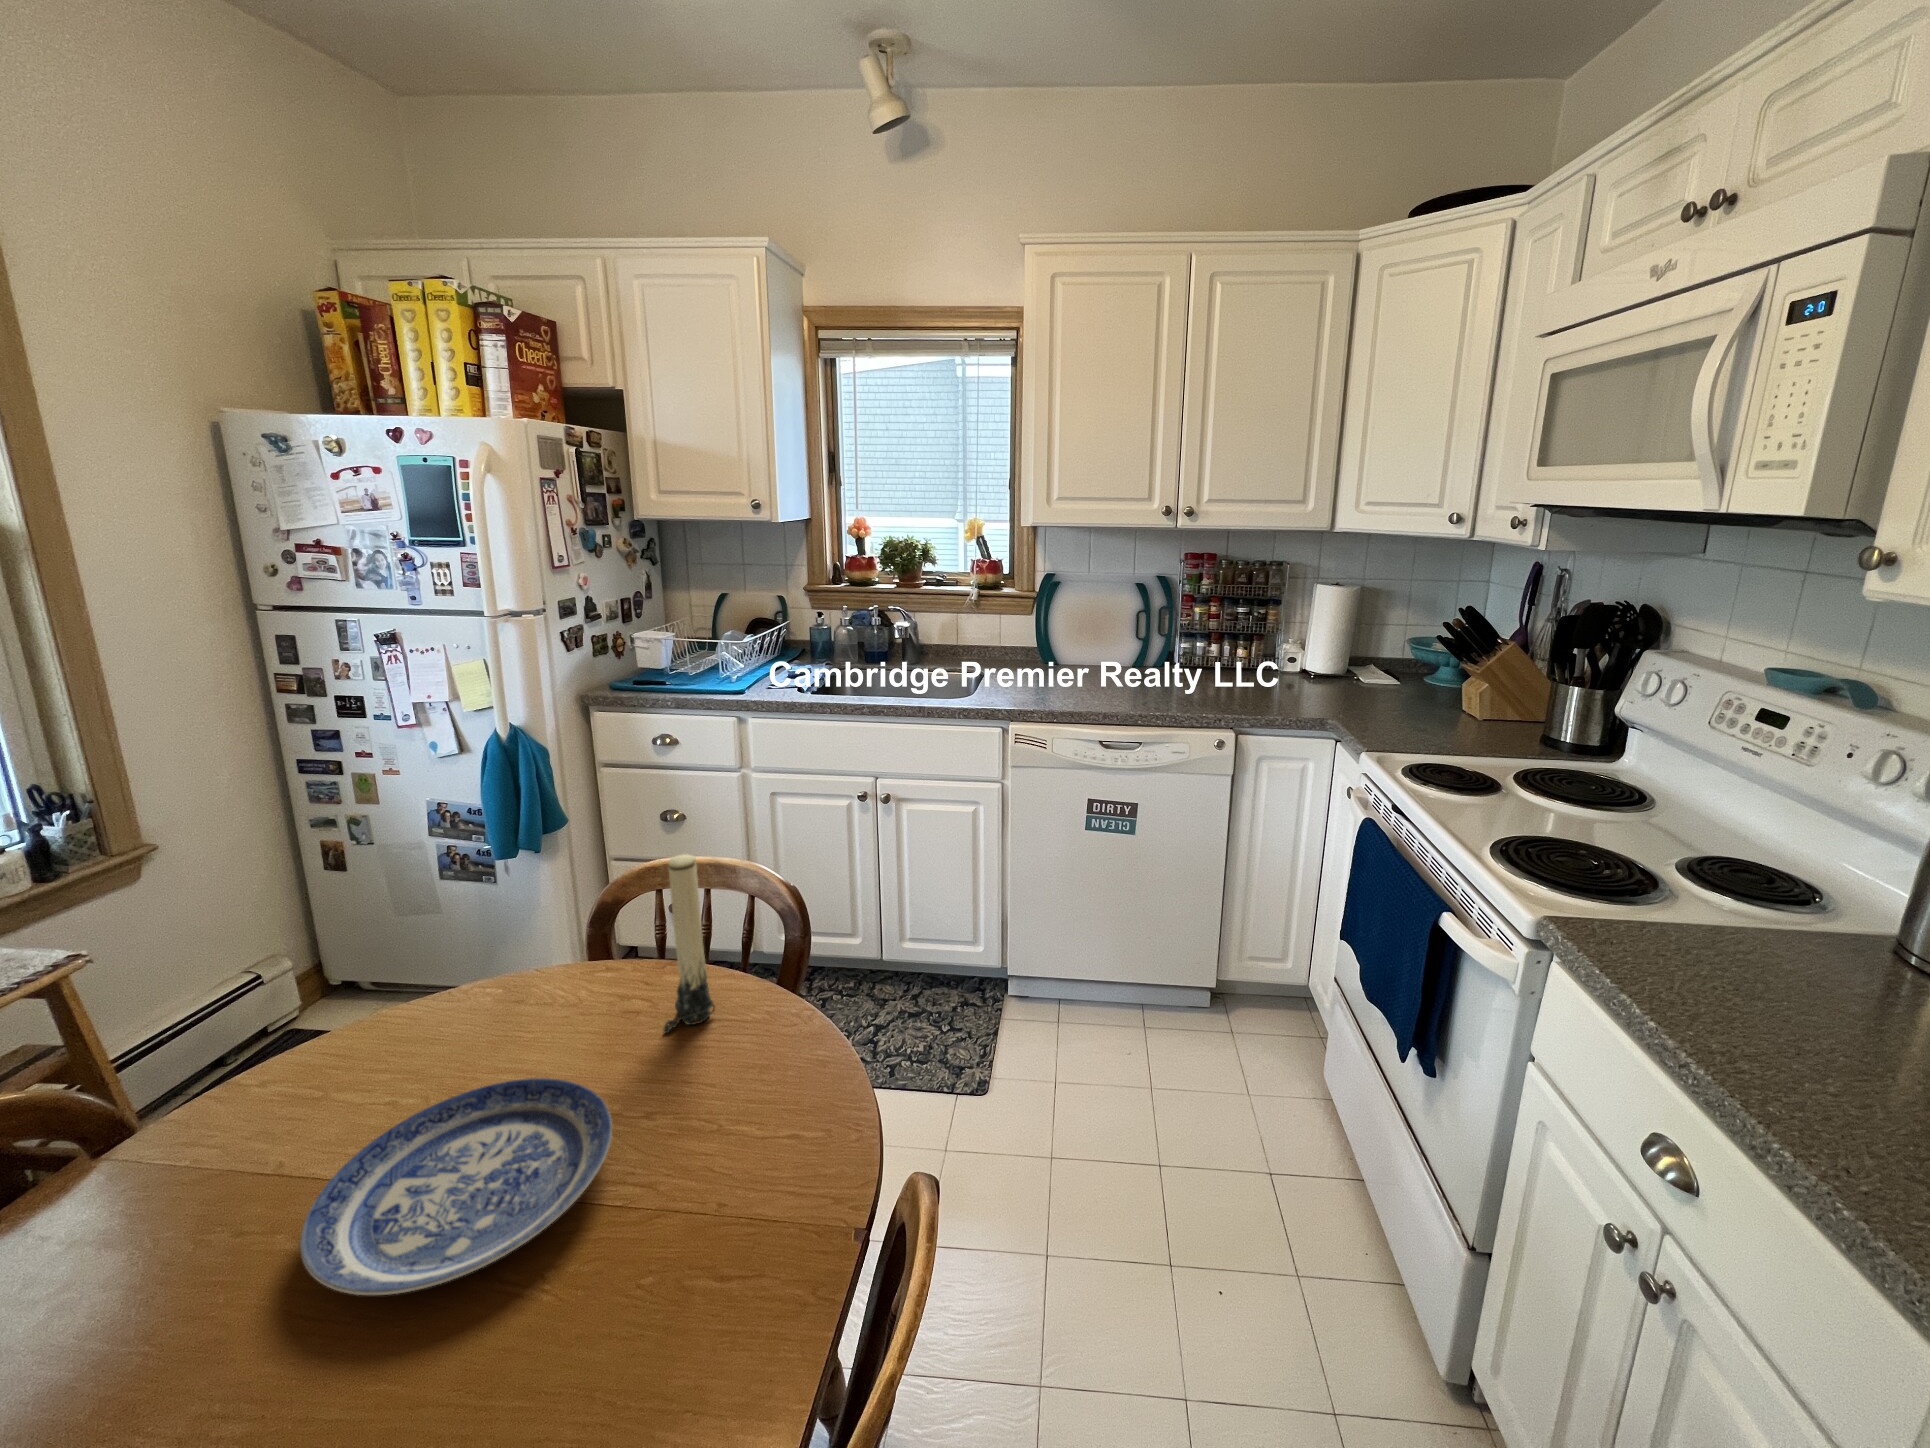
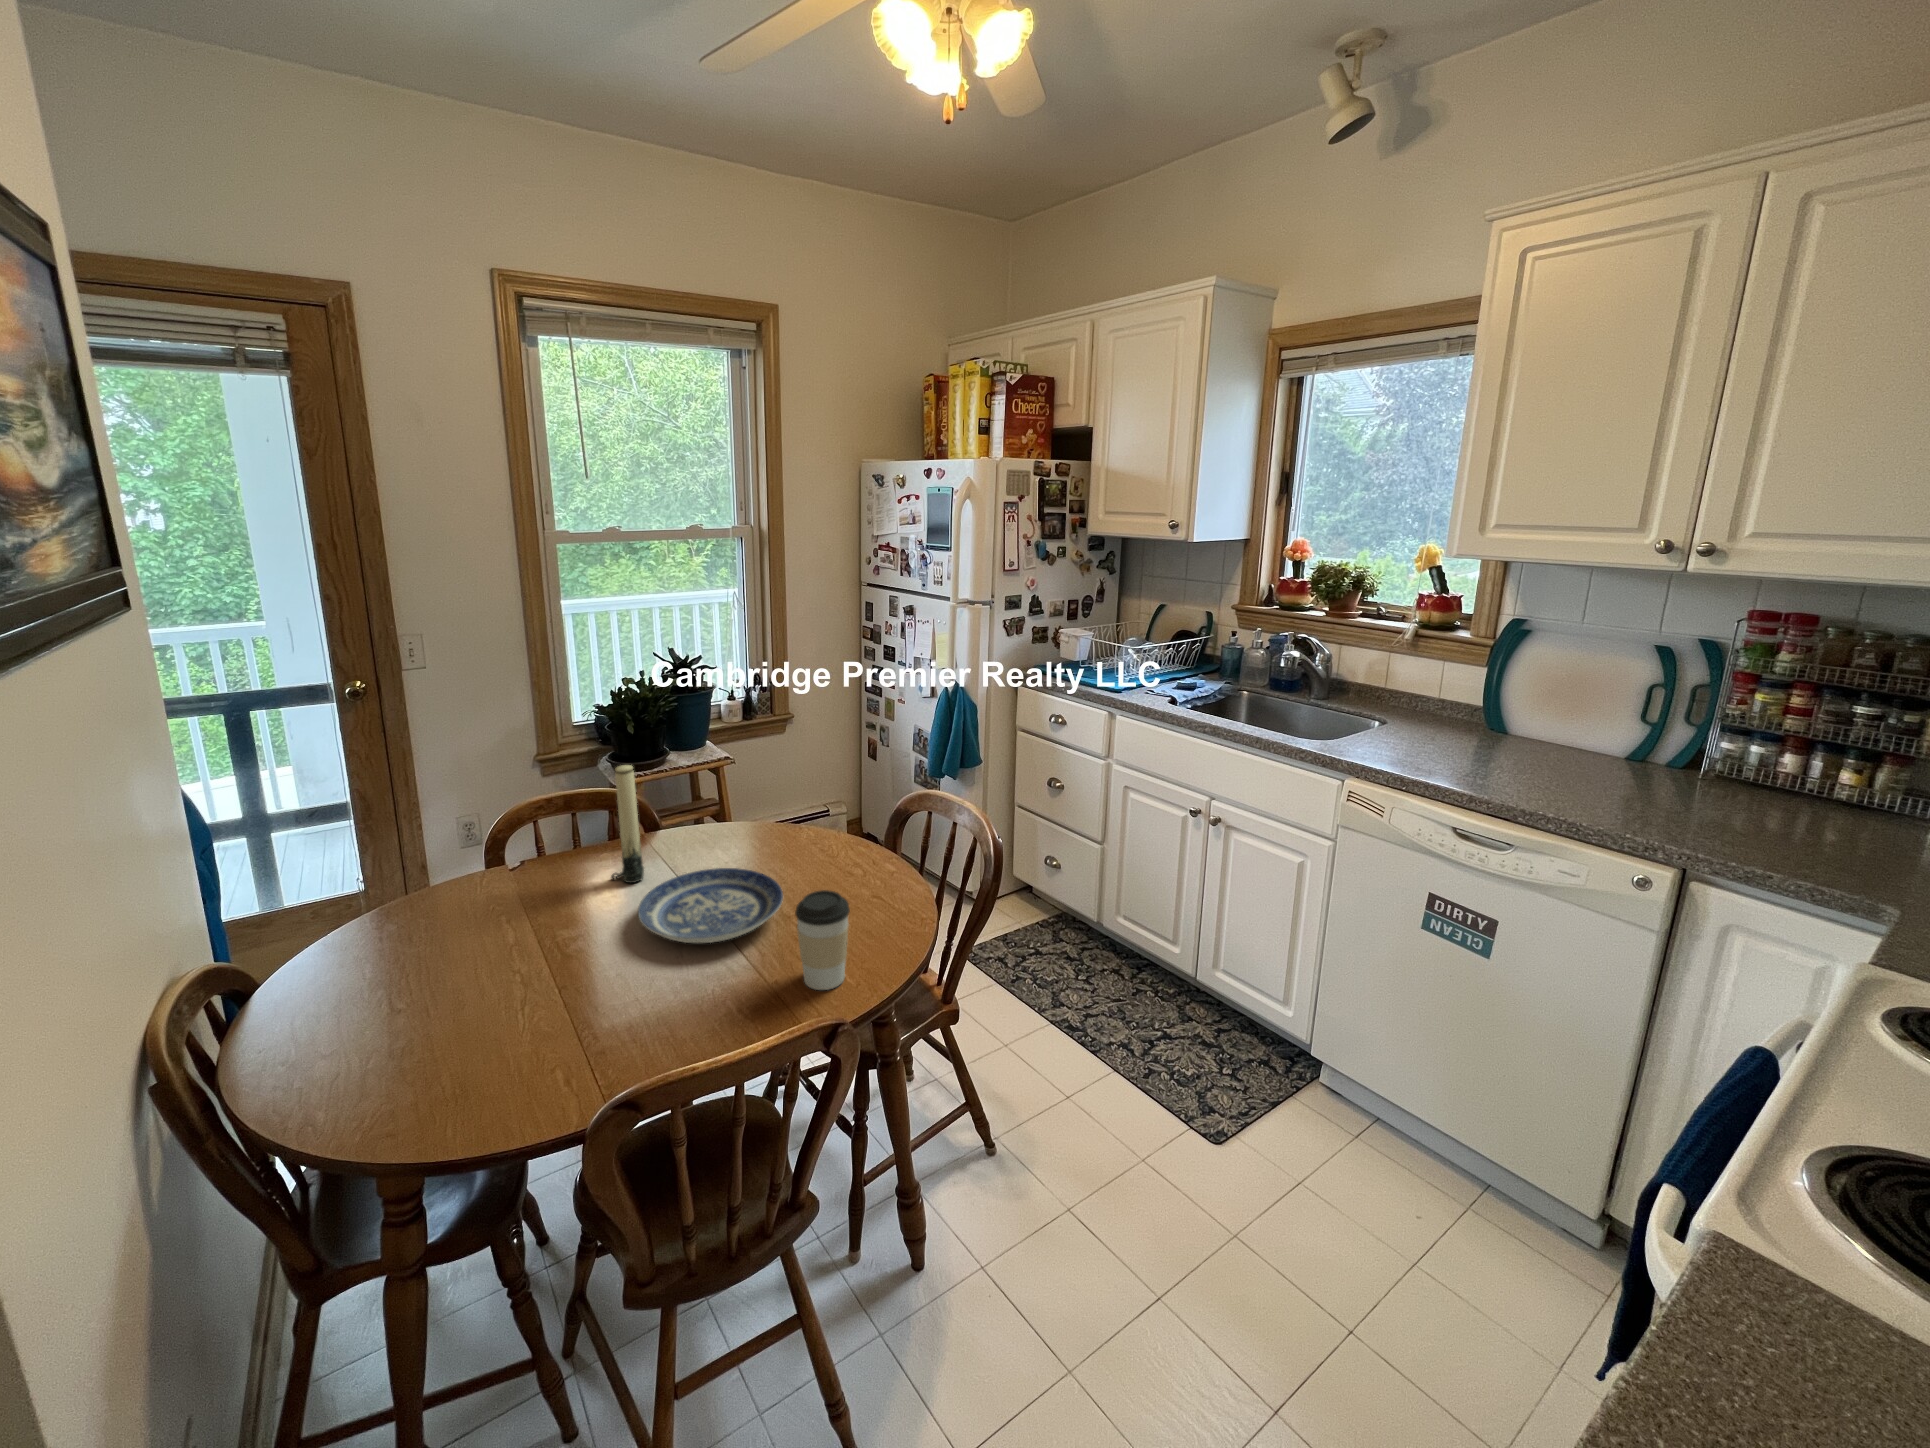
candle: present [663,854,715,1033] -> present [611,765,644,883]
coffee cup: none [717,1026,802,1180] -> present [795,890,850,990]

